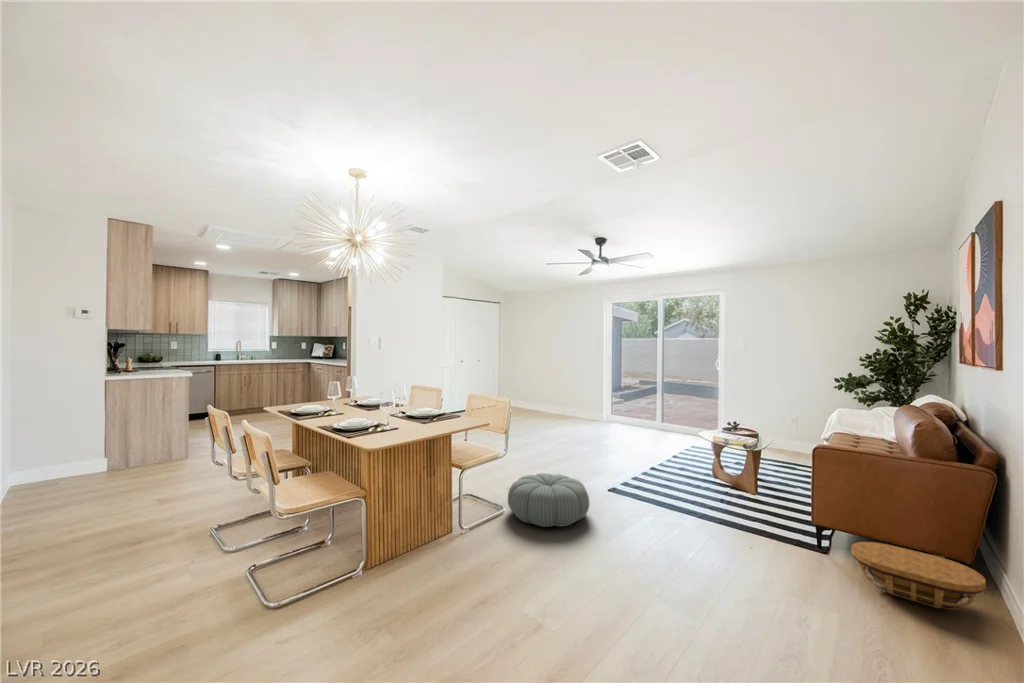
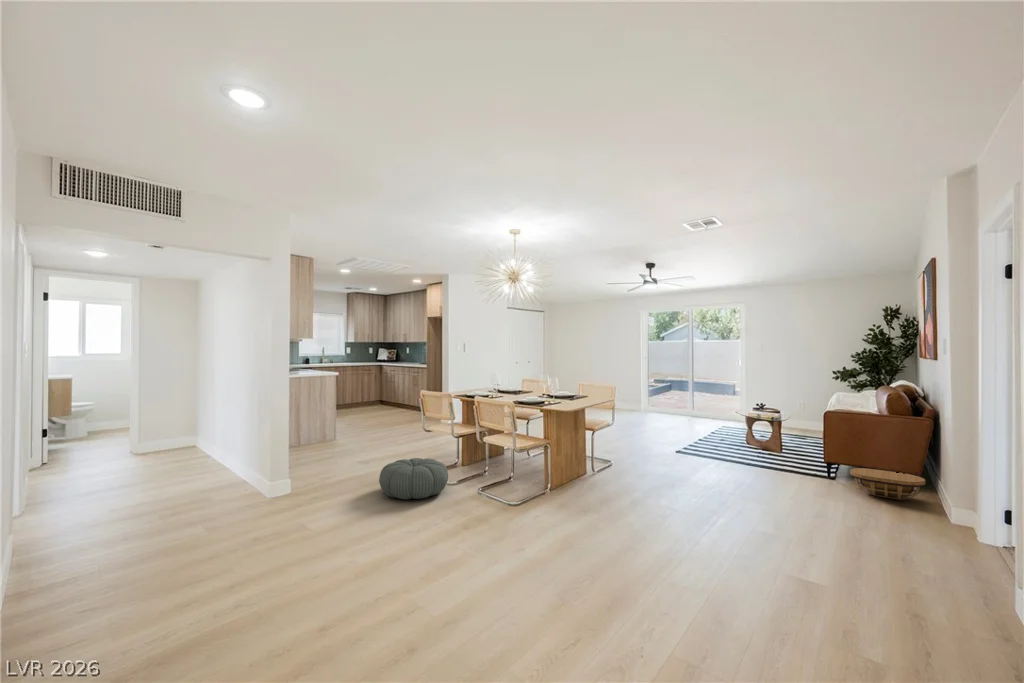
pouf: present [508,473,590,527] -> present [379,458,448,499]

